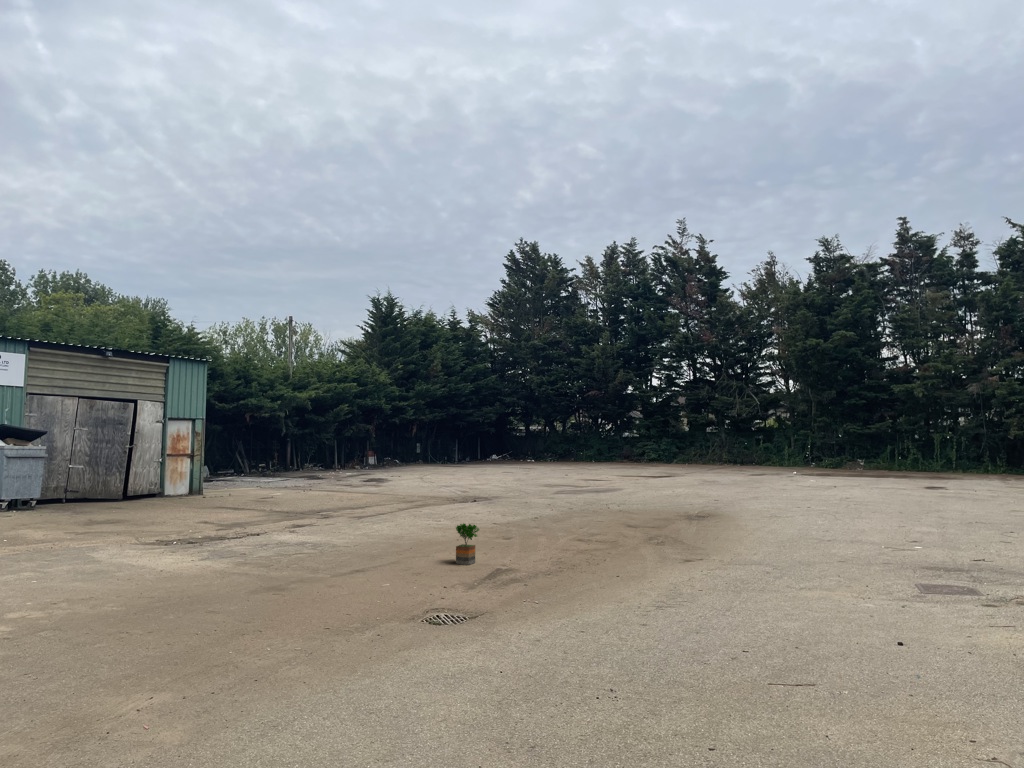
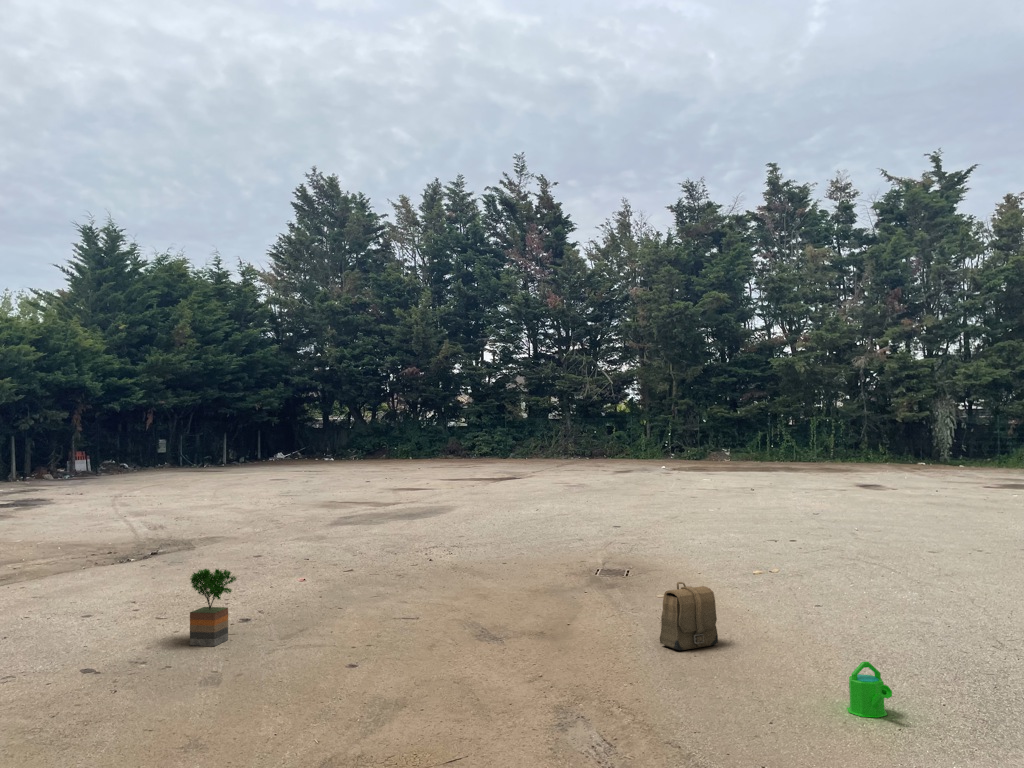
backpack: none [715,542,750,580] -> present [660,582,718,651]
watering can: none [800,582,822,611] -> present [847,662,892,718]

